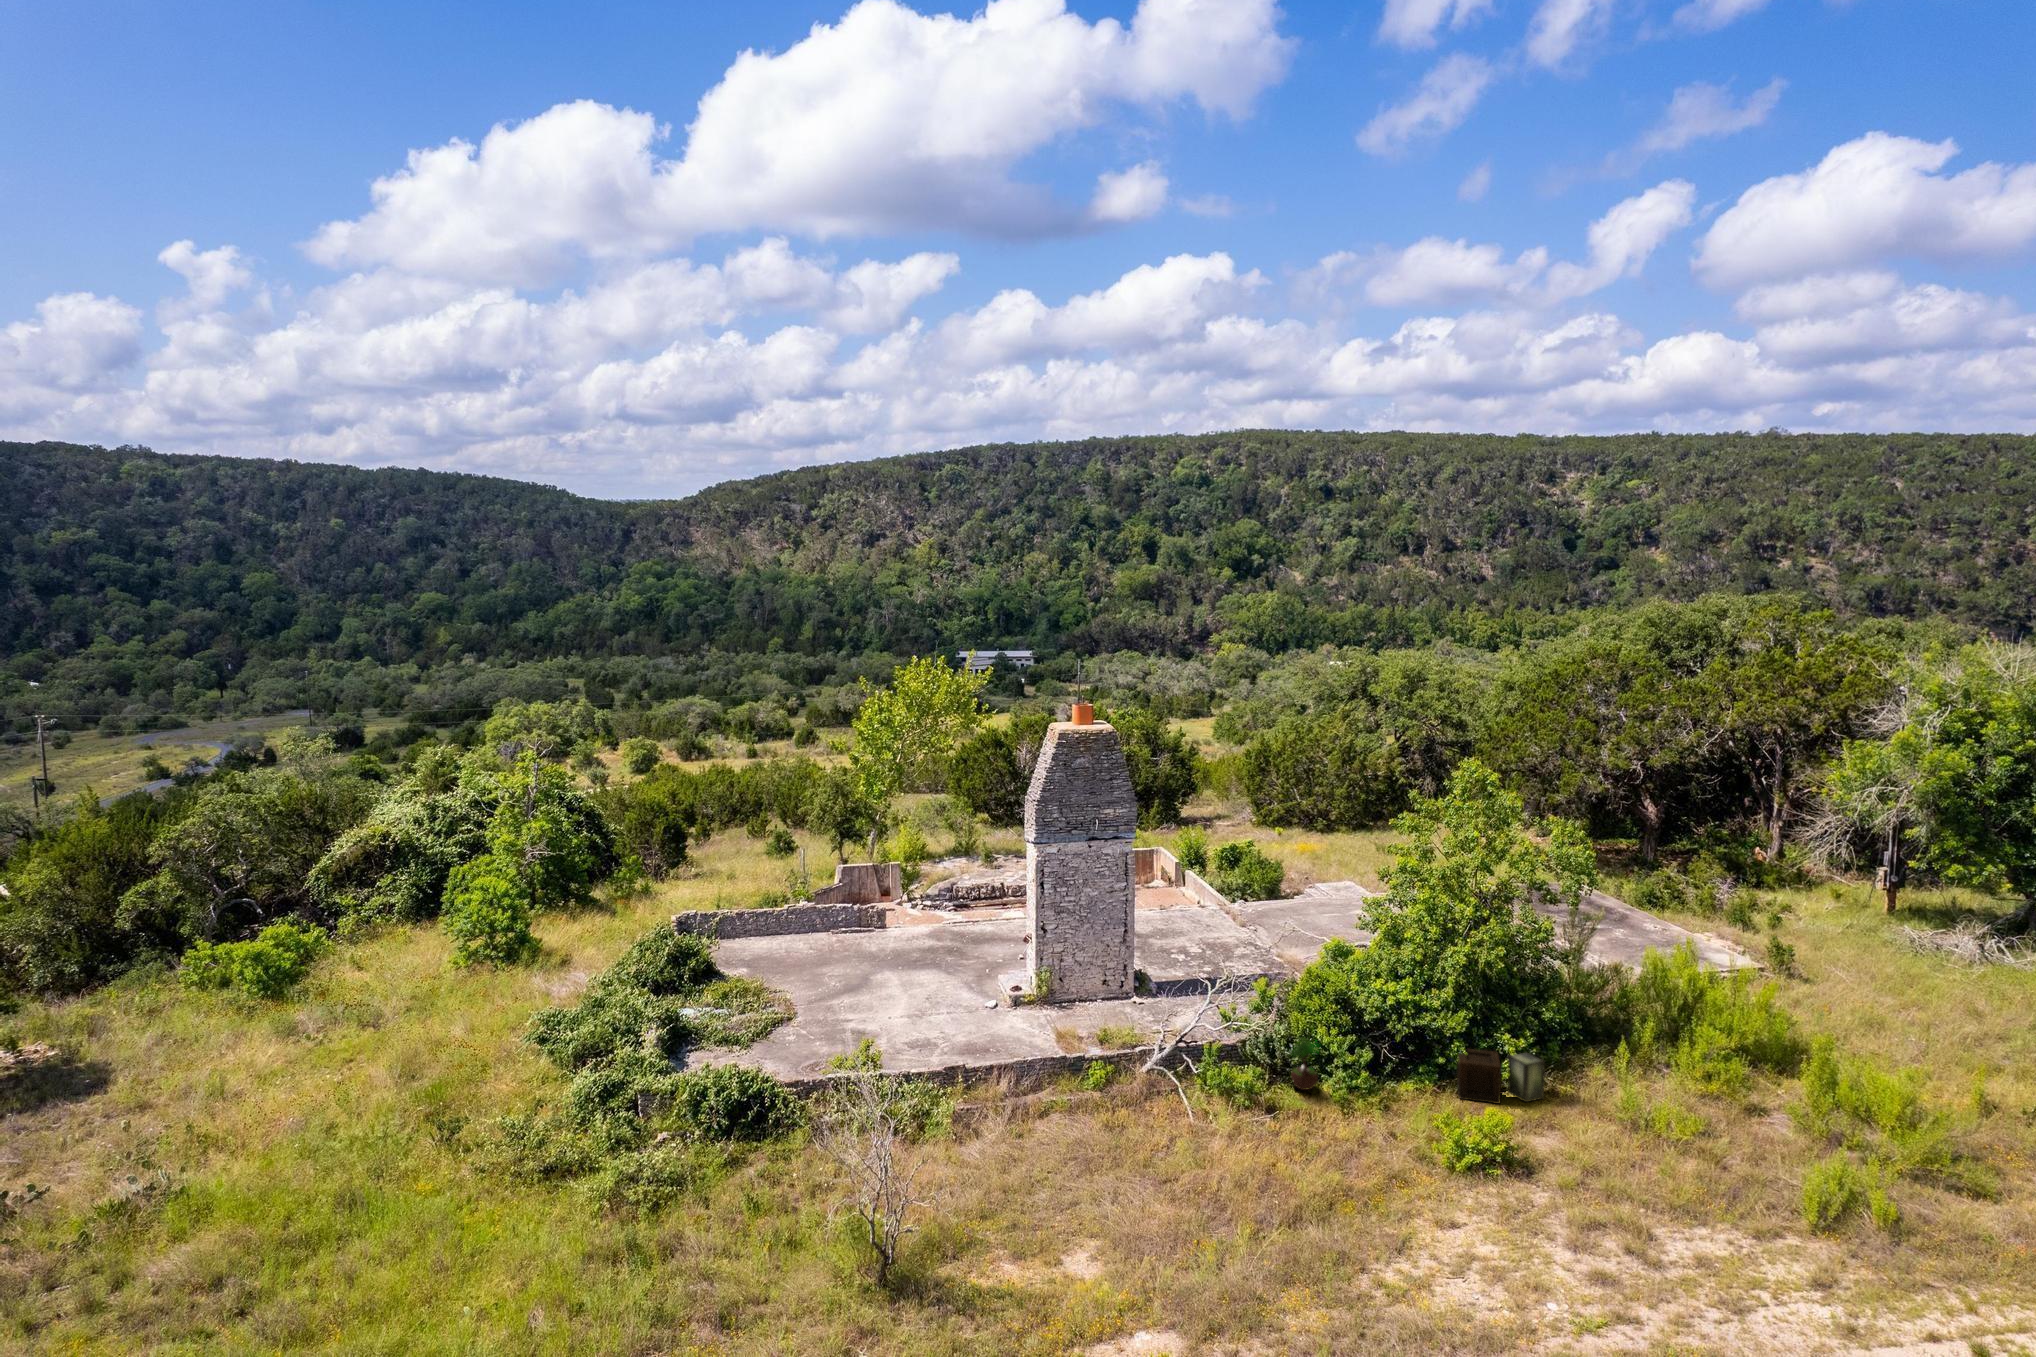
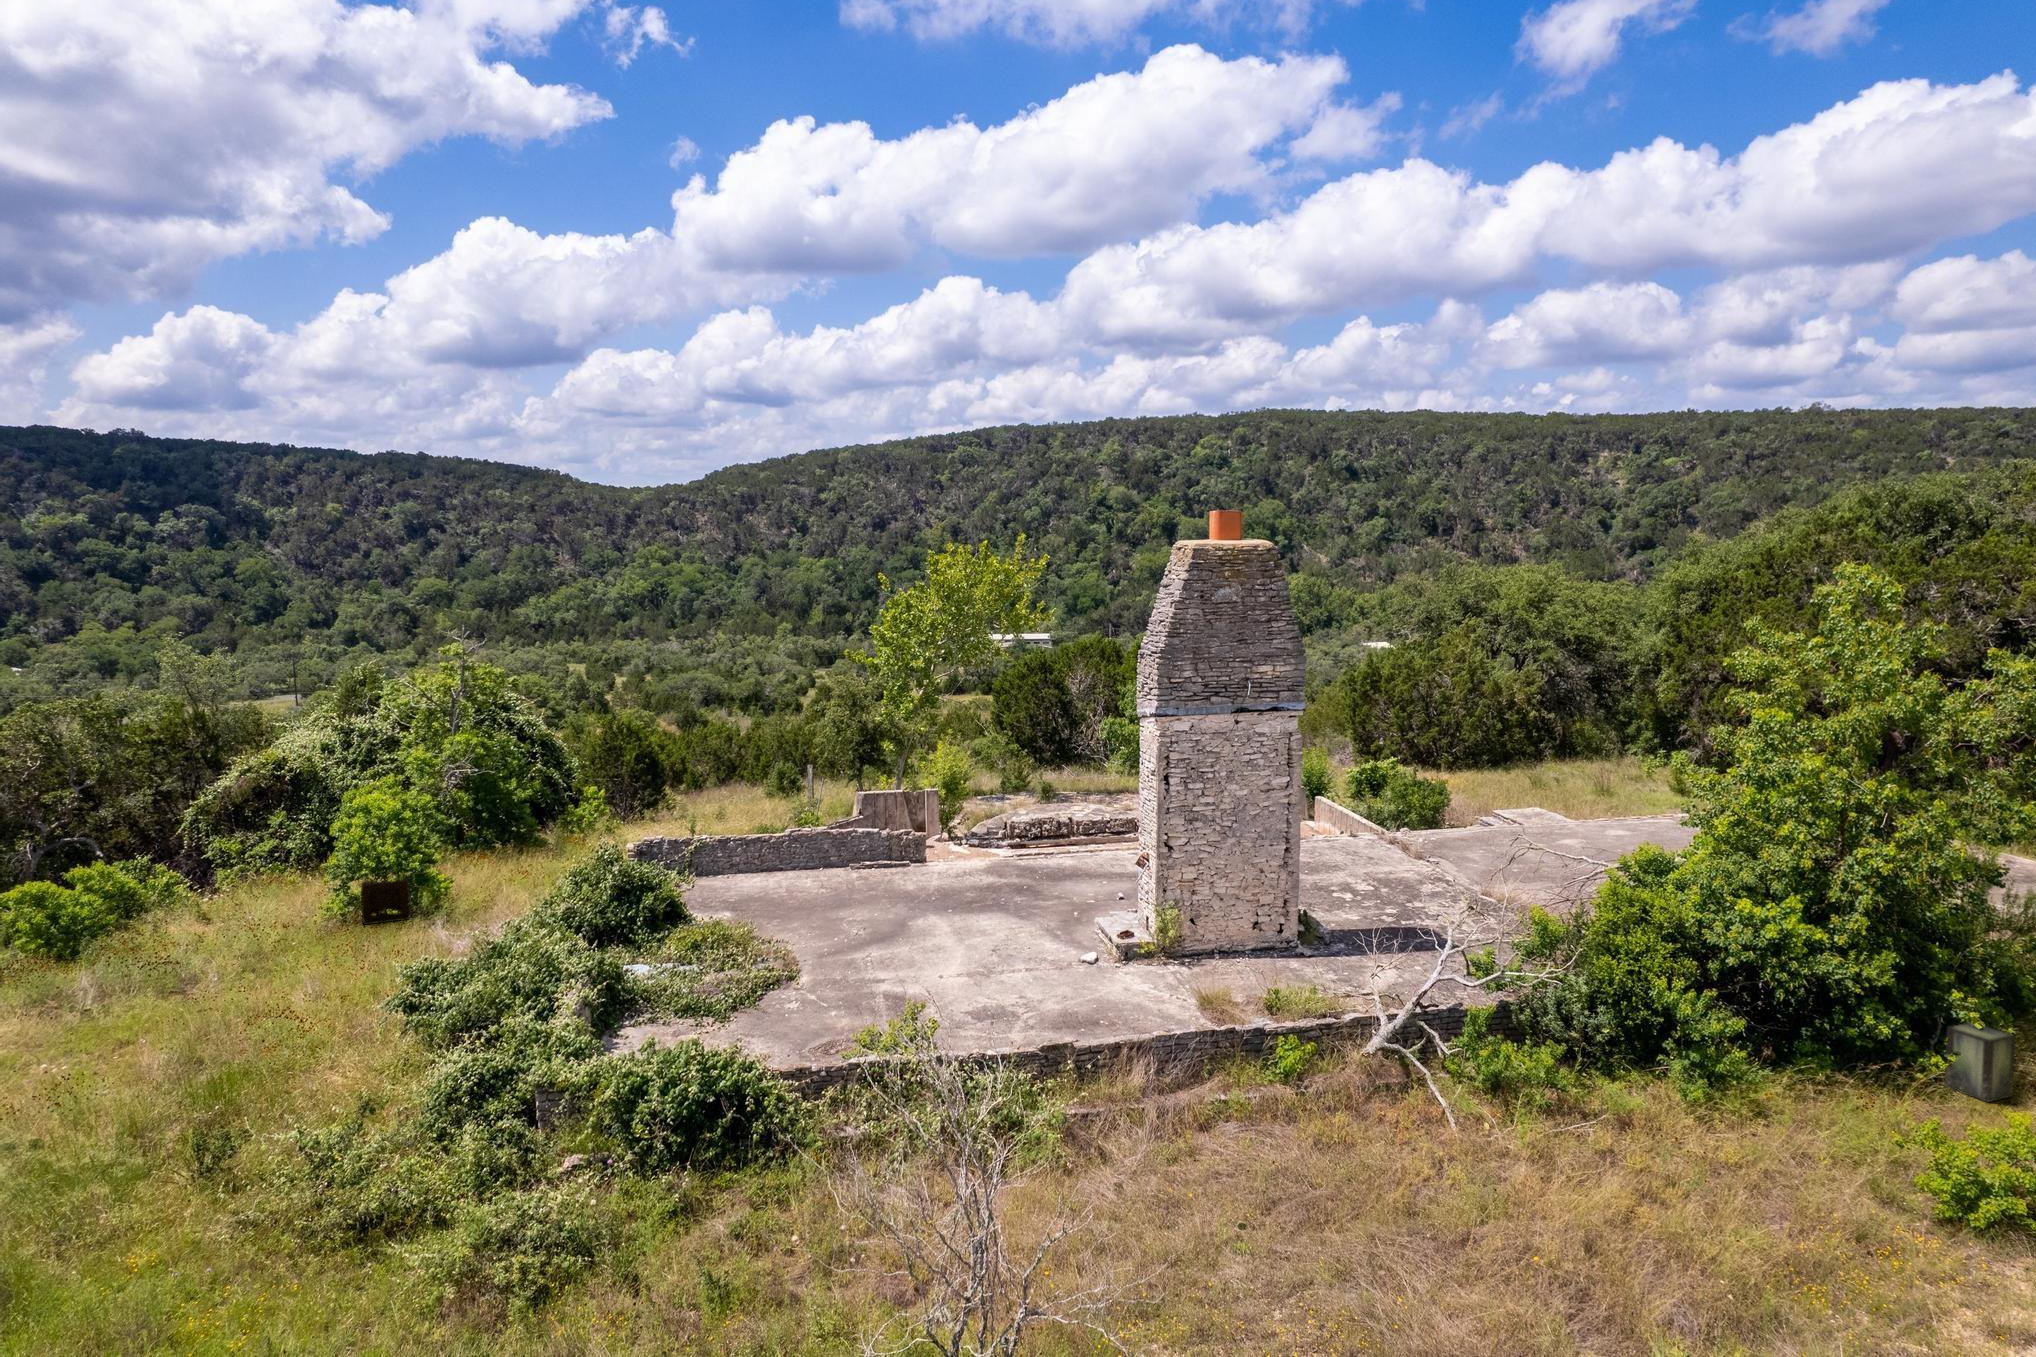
potted tree: present [1289,1038,1318,1090] -> none [1585,991,1648,1083]
wooden crate: present [1457,1048,1501,1104] -> present [361,879,412,925]

